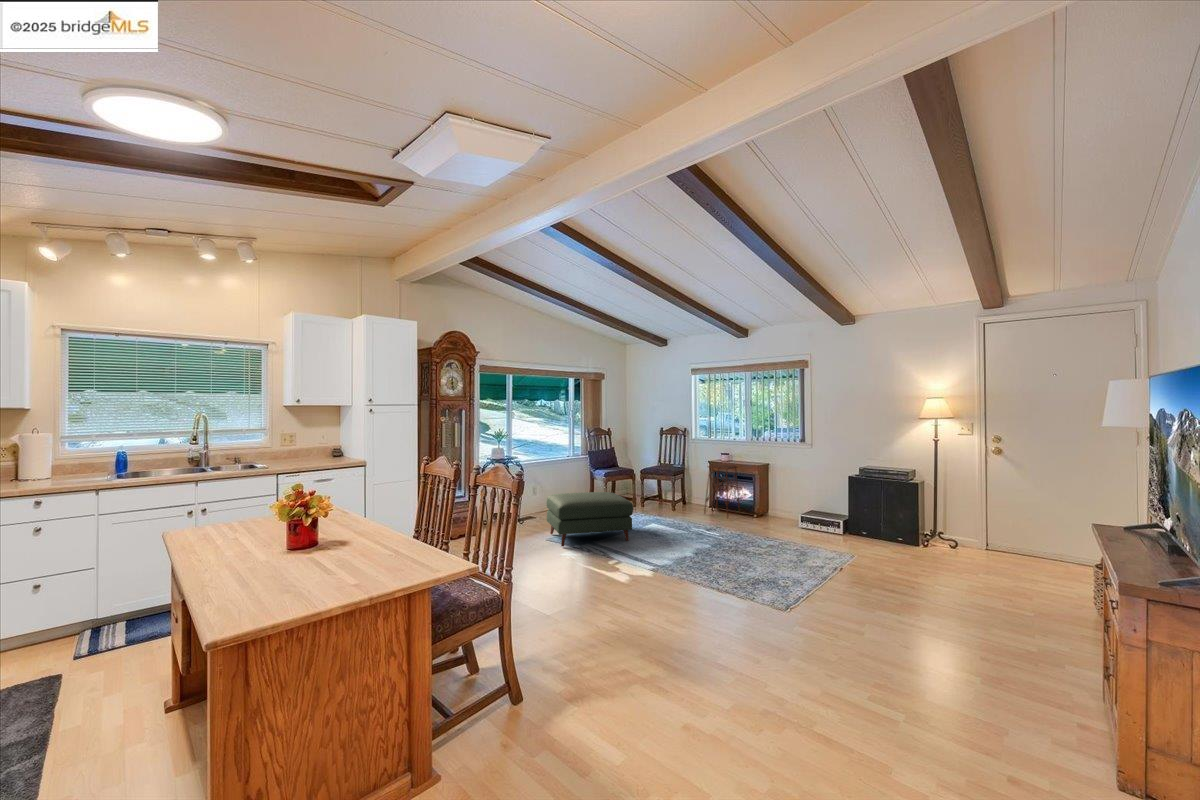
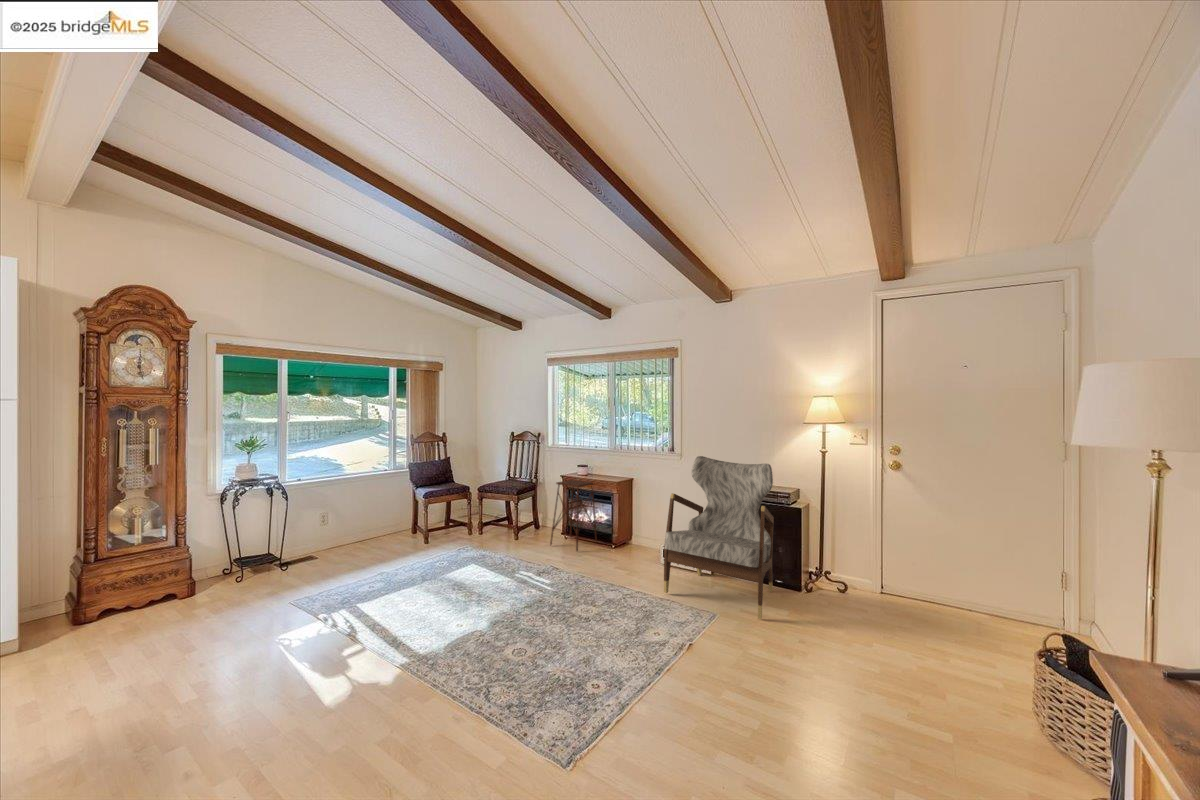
armchair: none [809,444,895,559] -> present [664,456,774,619]
ottoman: present [547,492,633,546] -> none [286,524,423,618]

